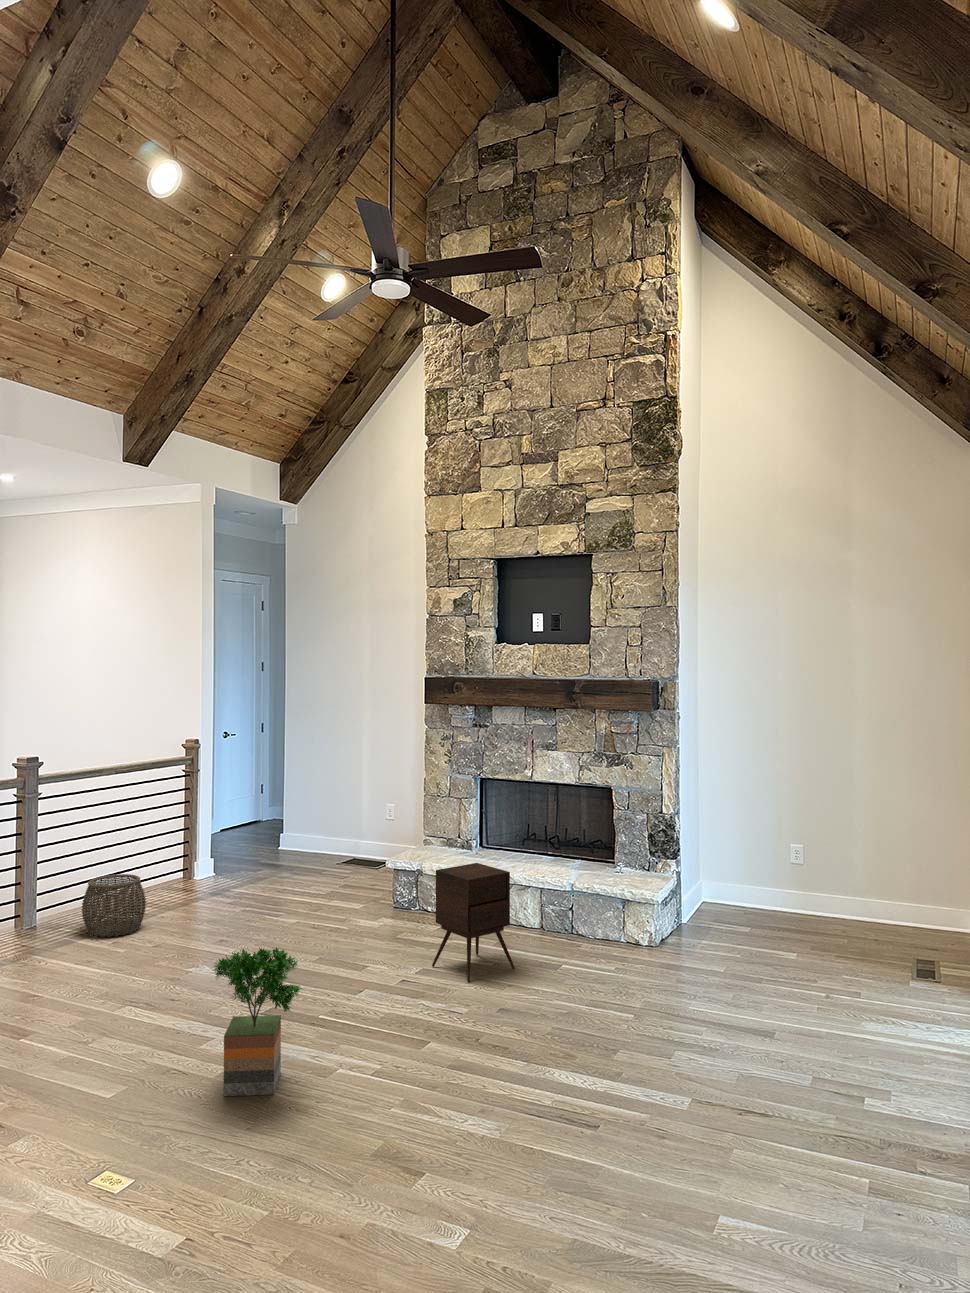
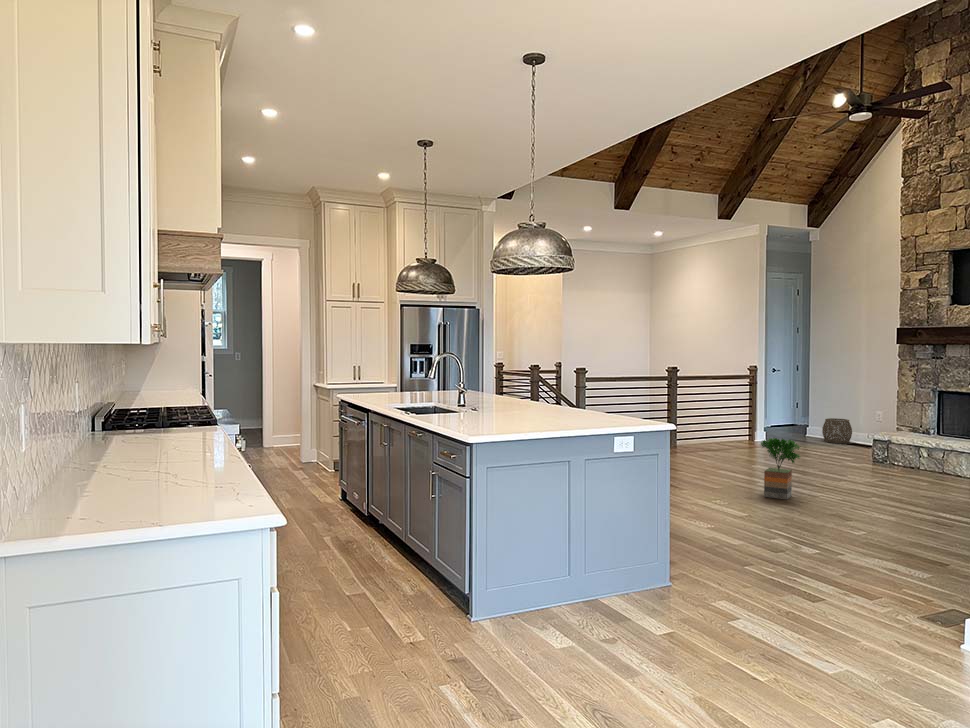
side table: present [432,863,515,982] -> none [887,428,941,488]
woven basket: present [82,874,146,937] -> present [822,418,852,443]

